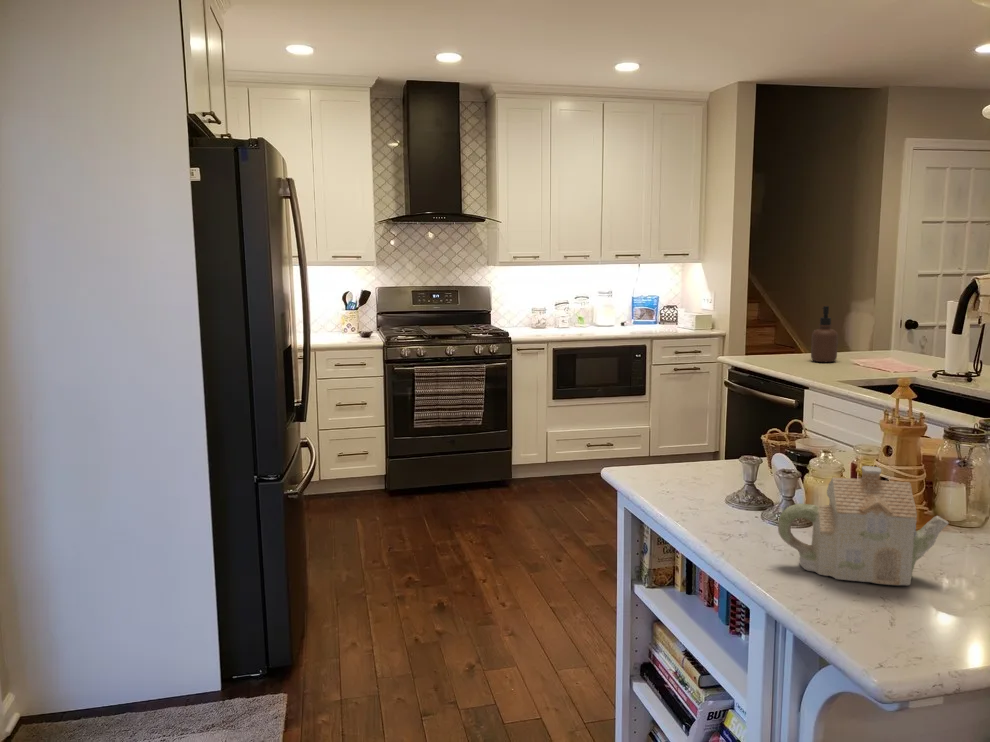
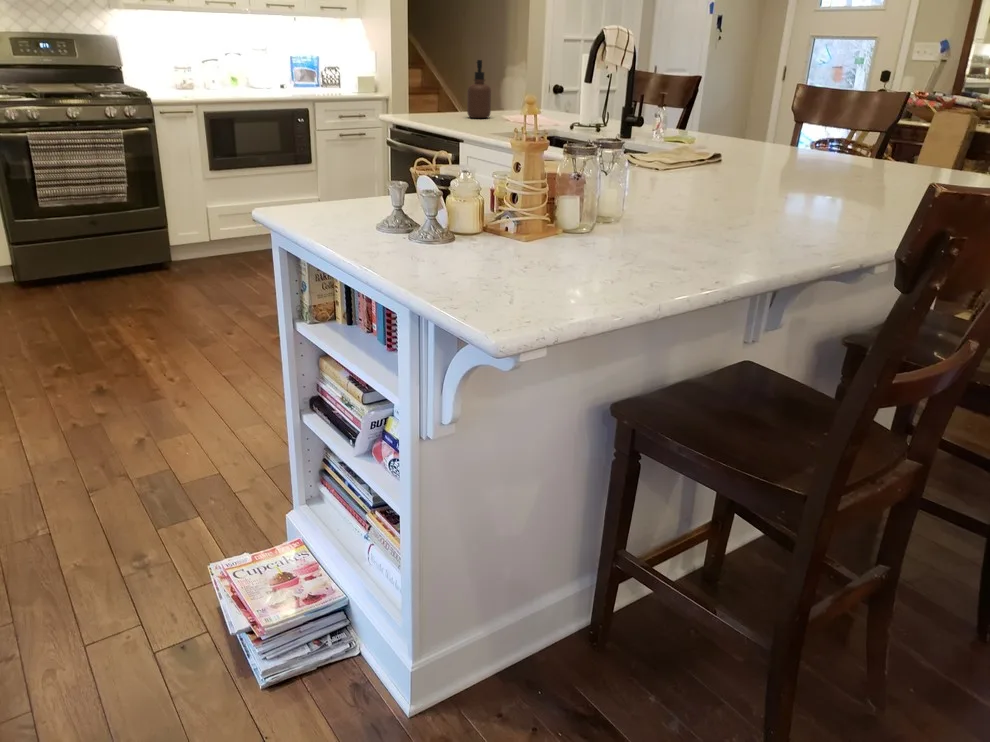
teapot: present [778,466,948,585] -> none [419,171,561,278]

